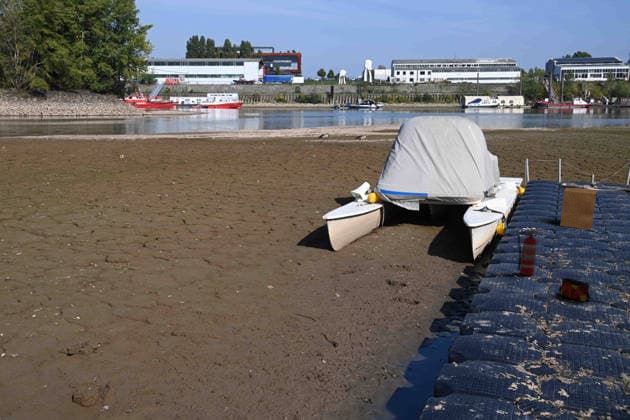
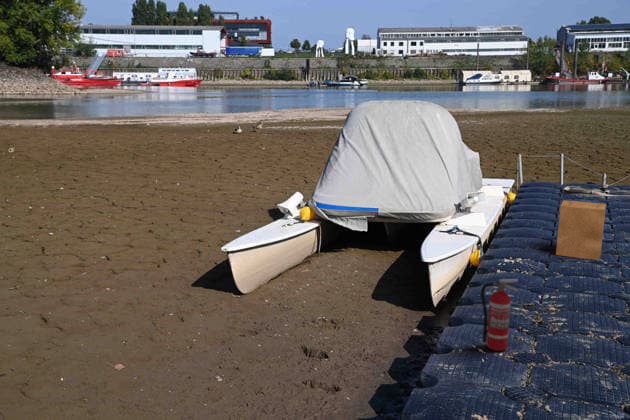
bag: present [559,278,590,302] -> none [542,365,591,407]

